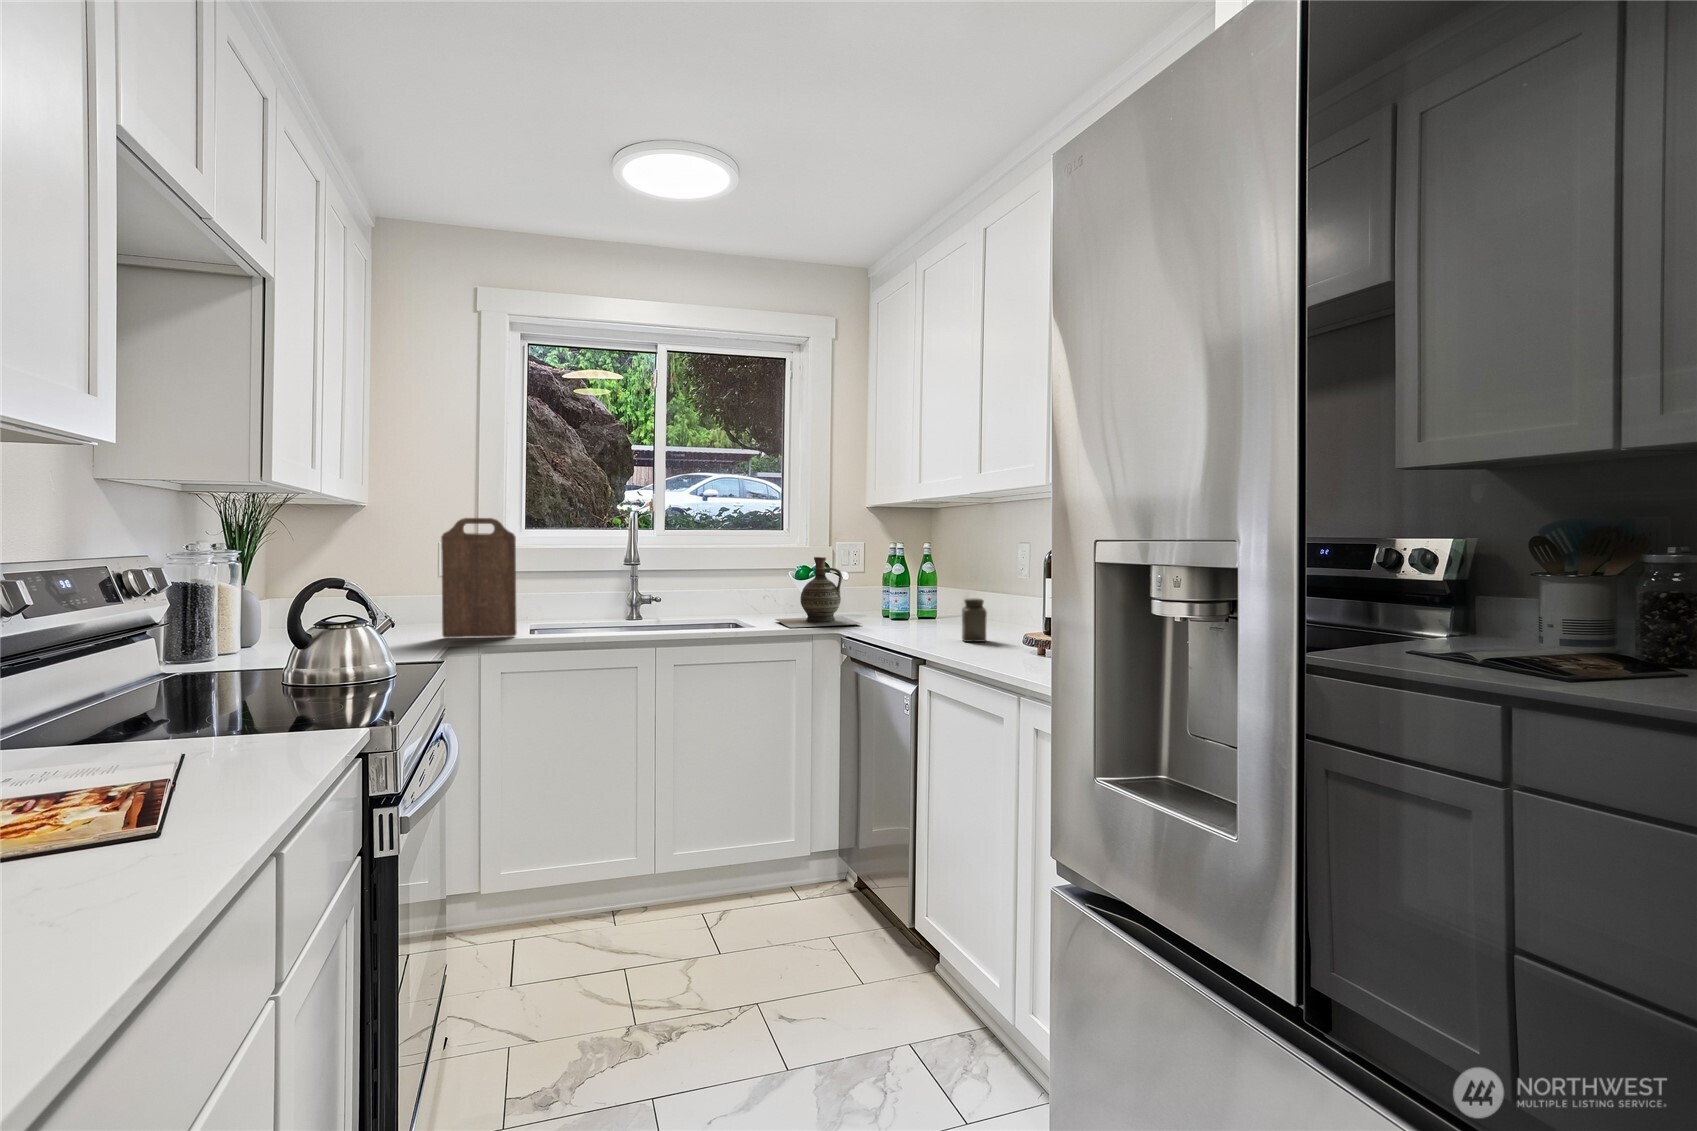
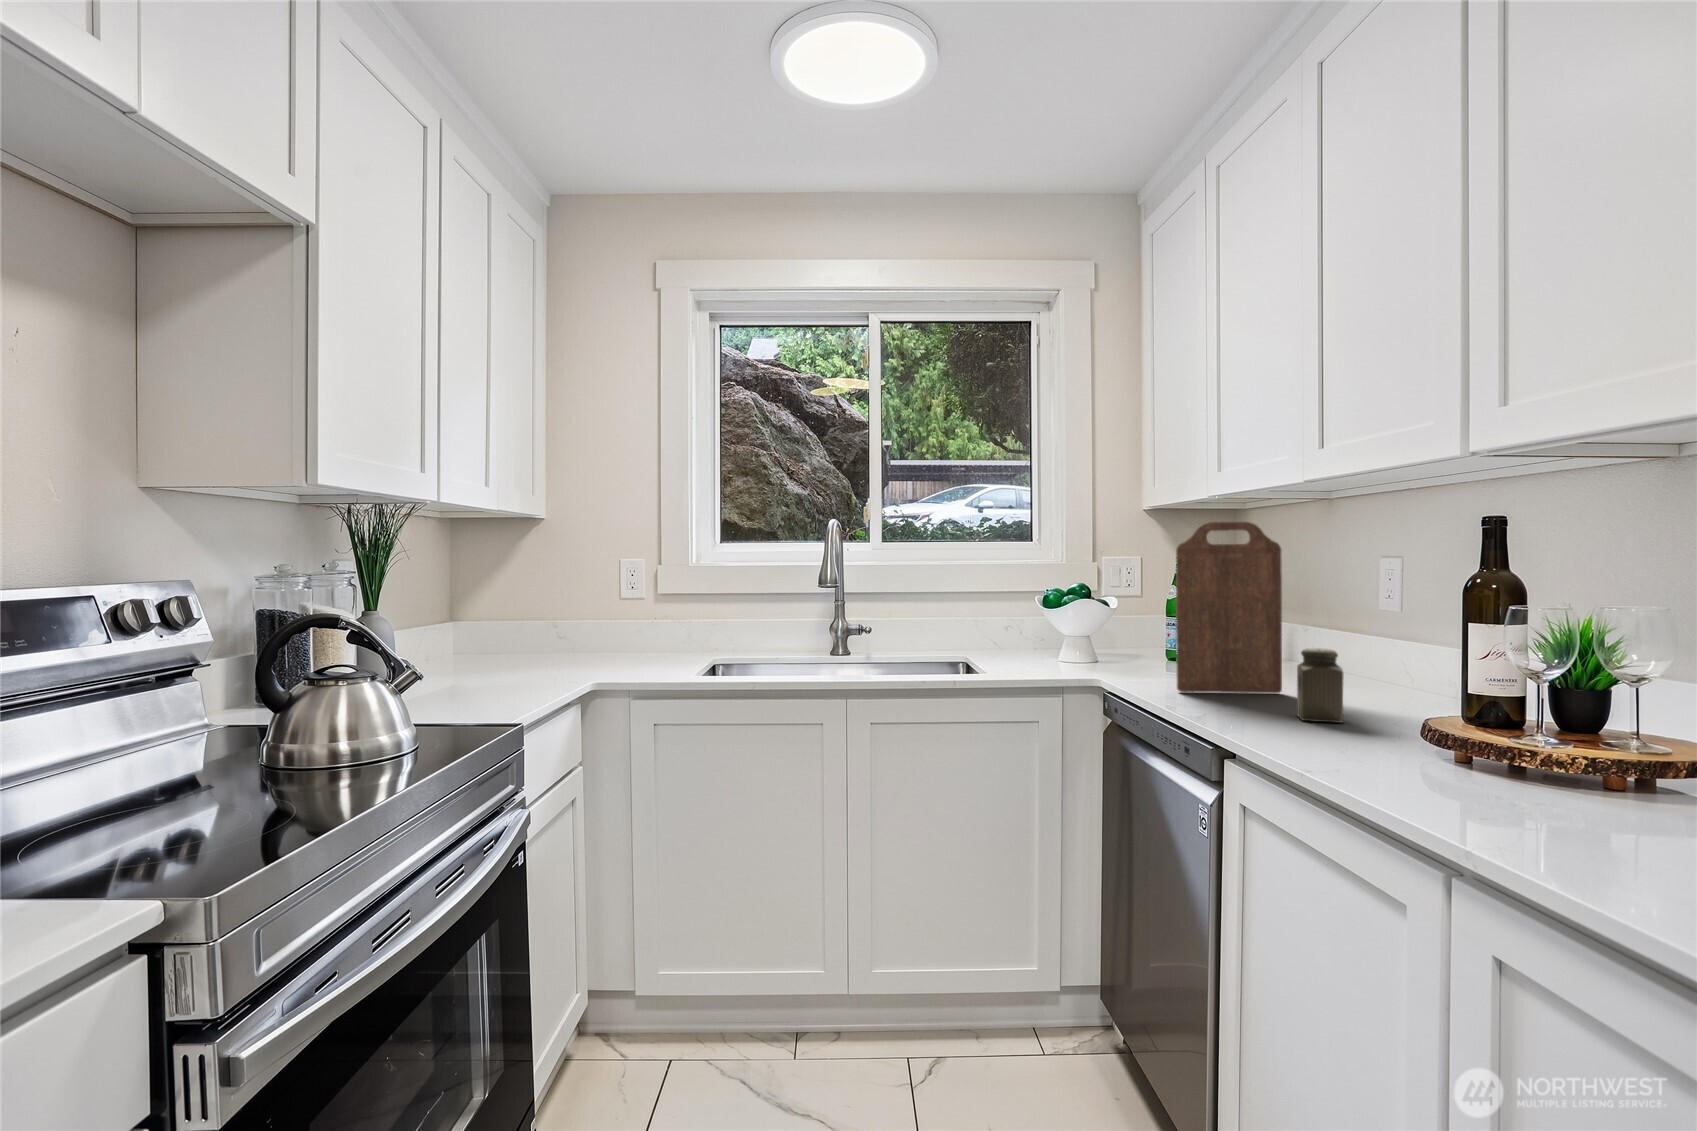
cutting board: present [441,518,517,638] -> present [1176,522,1282,693]
ceramic jug: present [775,557,861,628] -> none [1010,578,1133,677]

